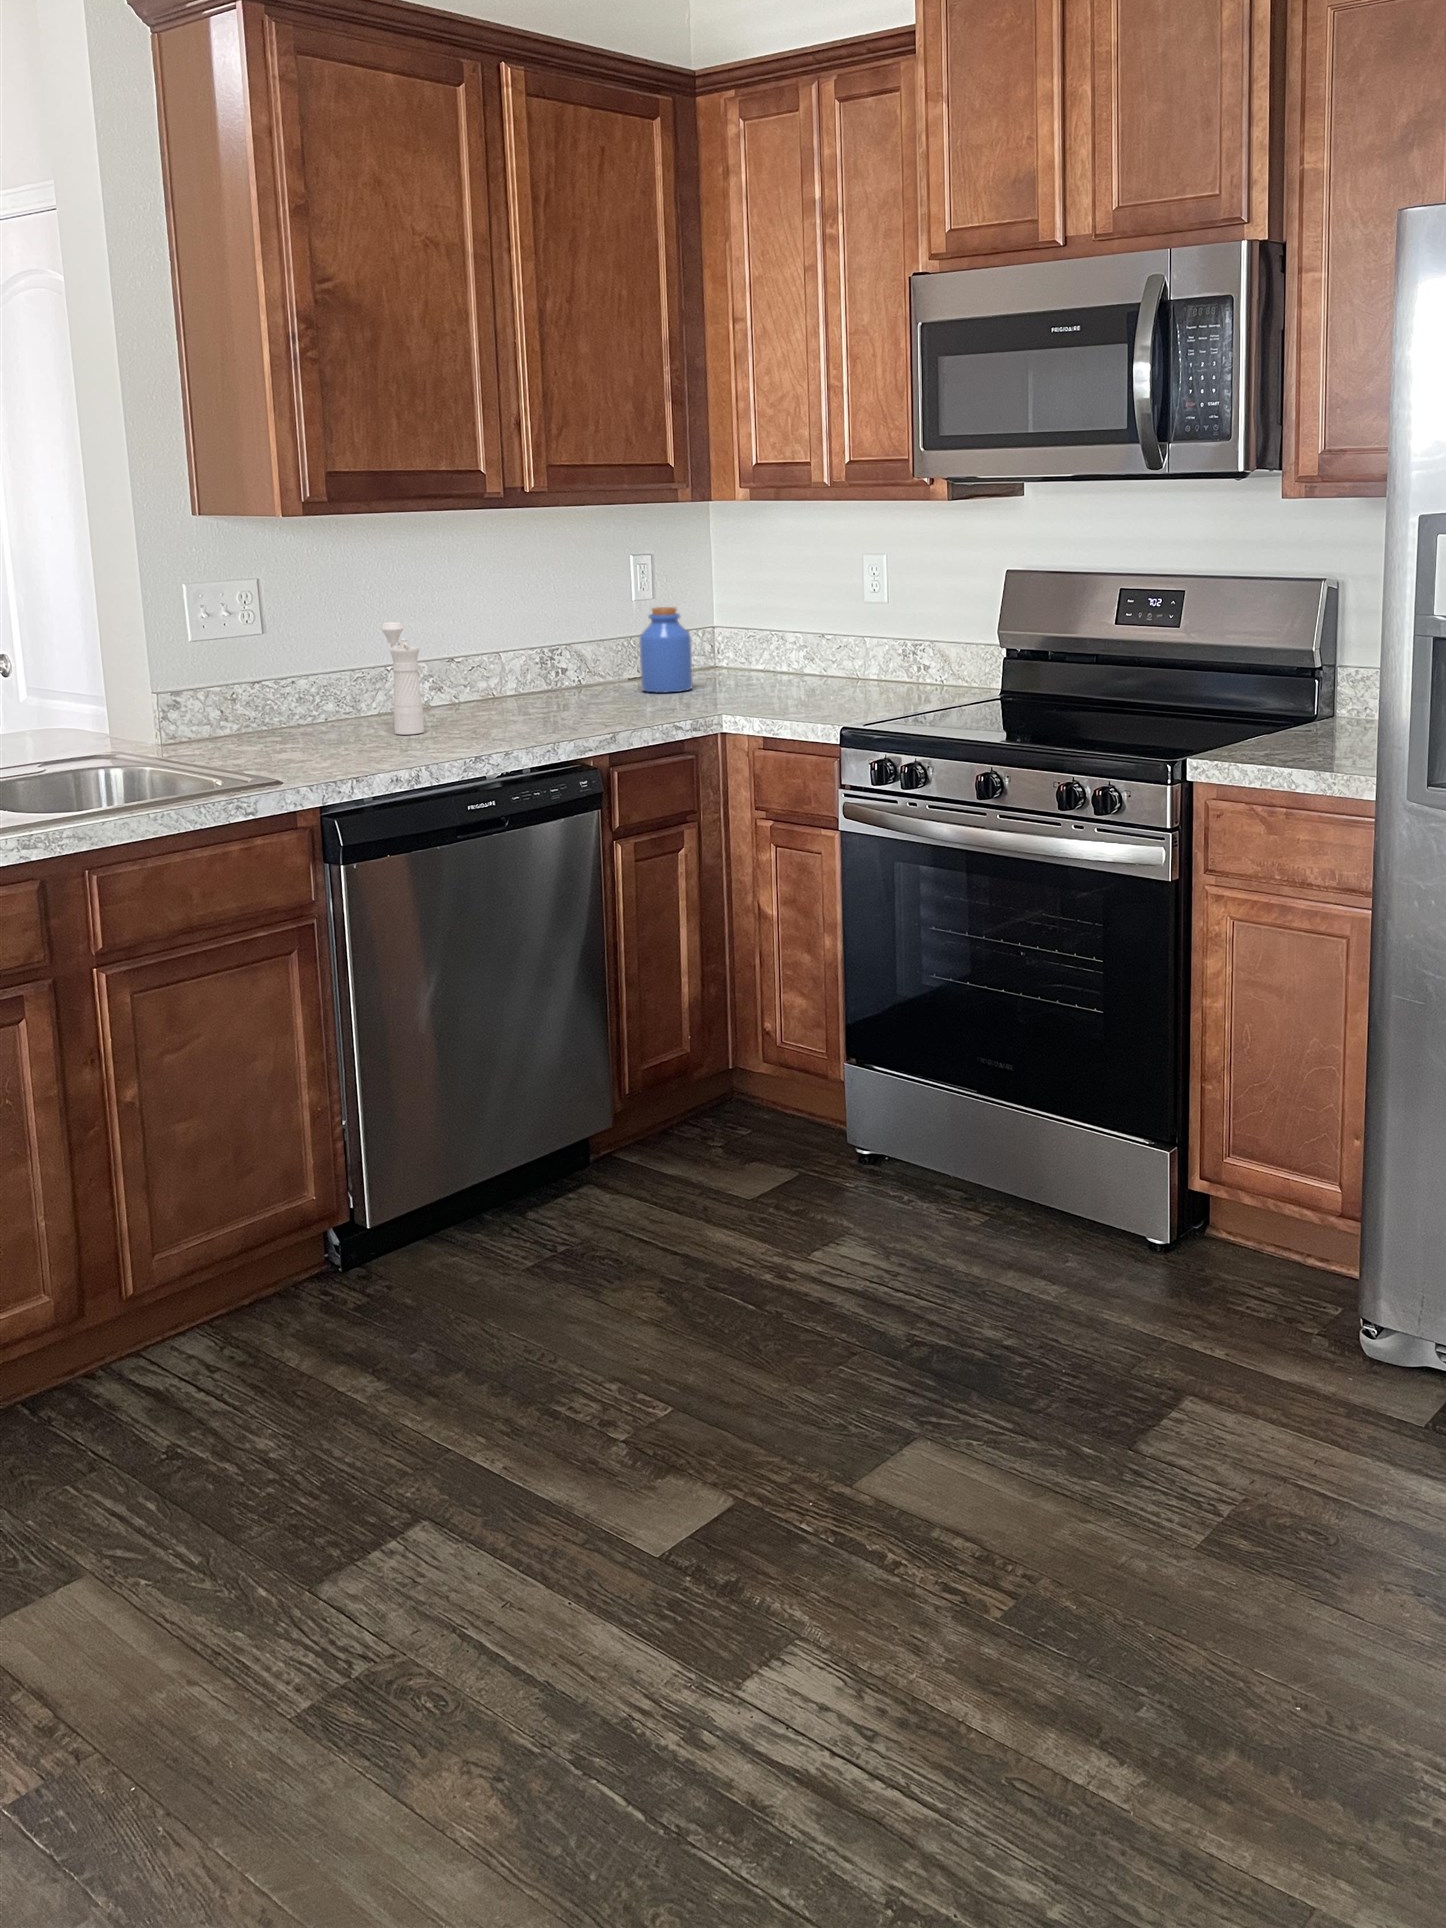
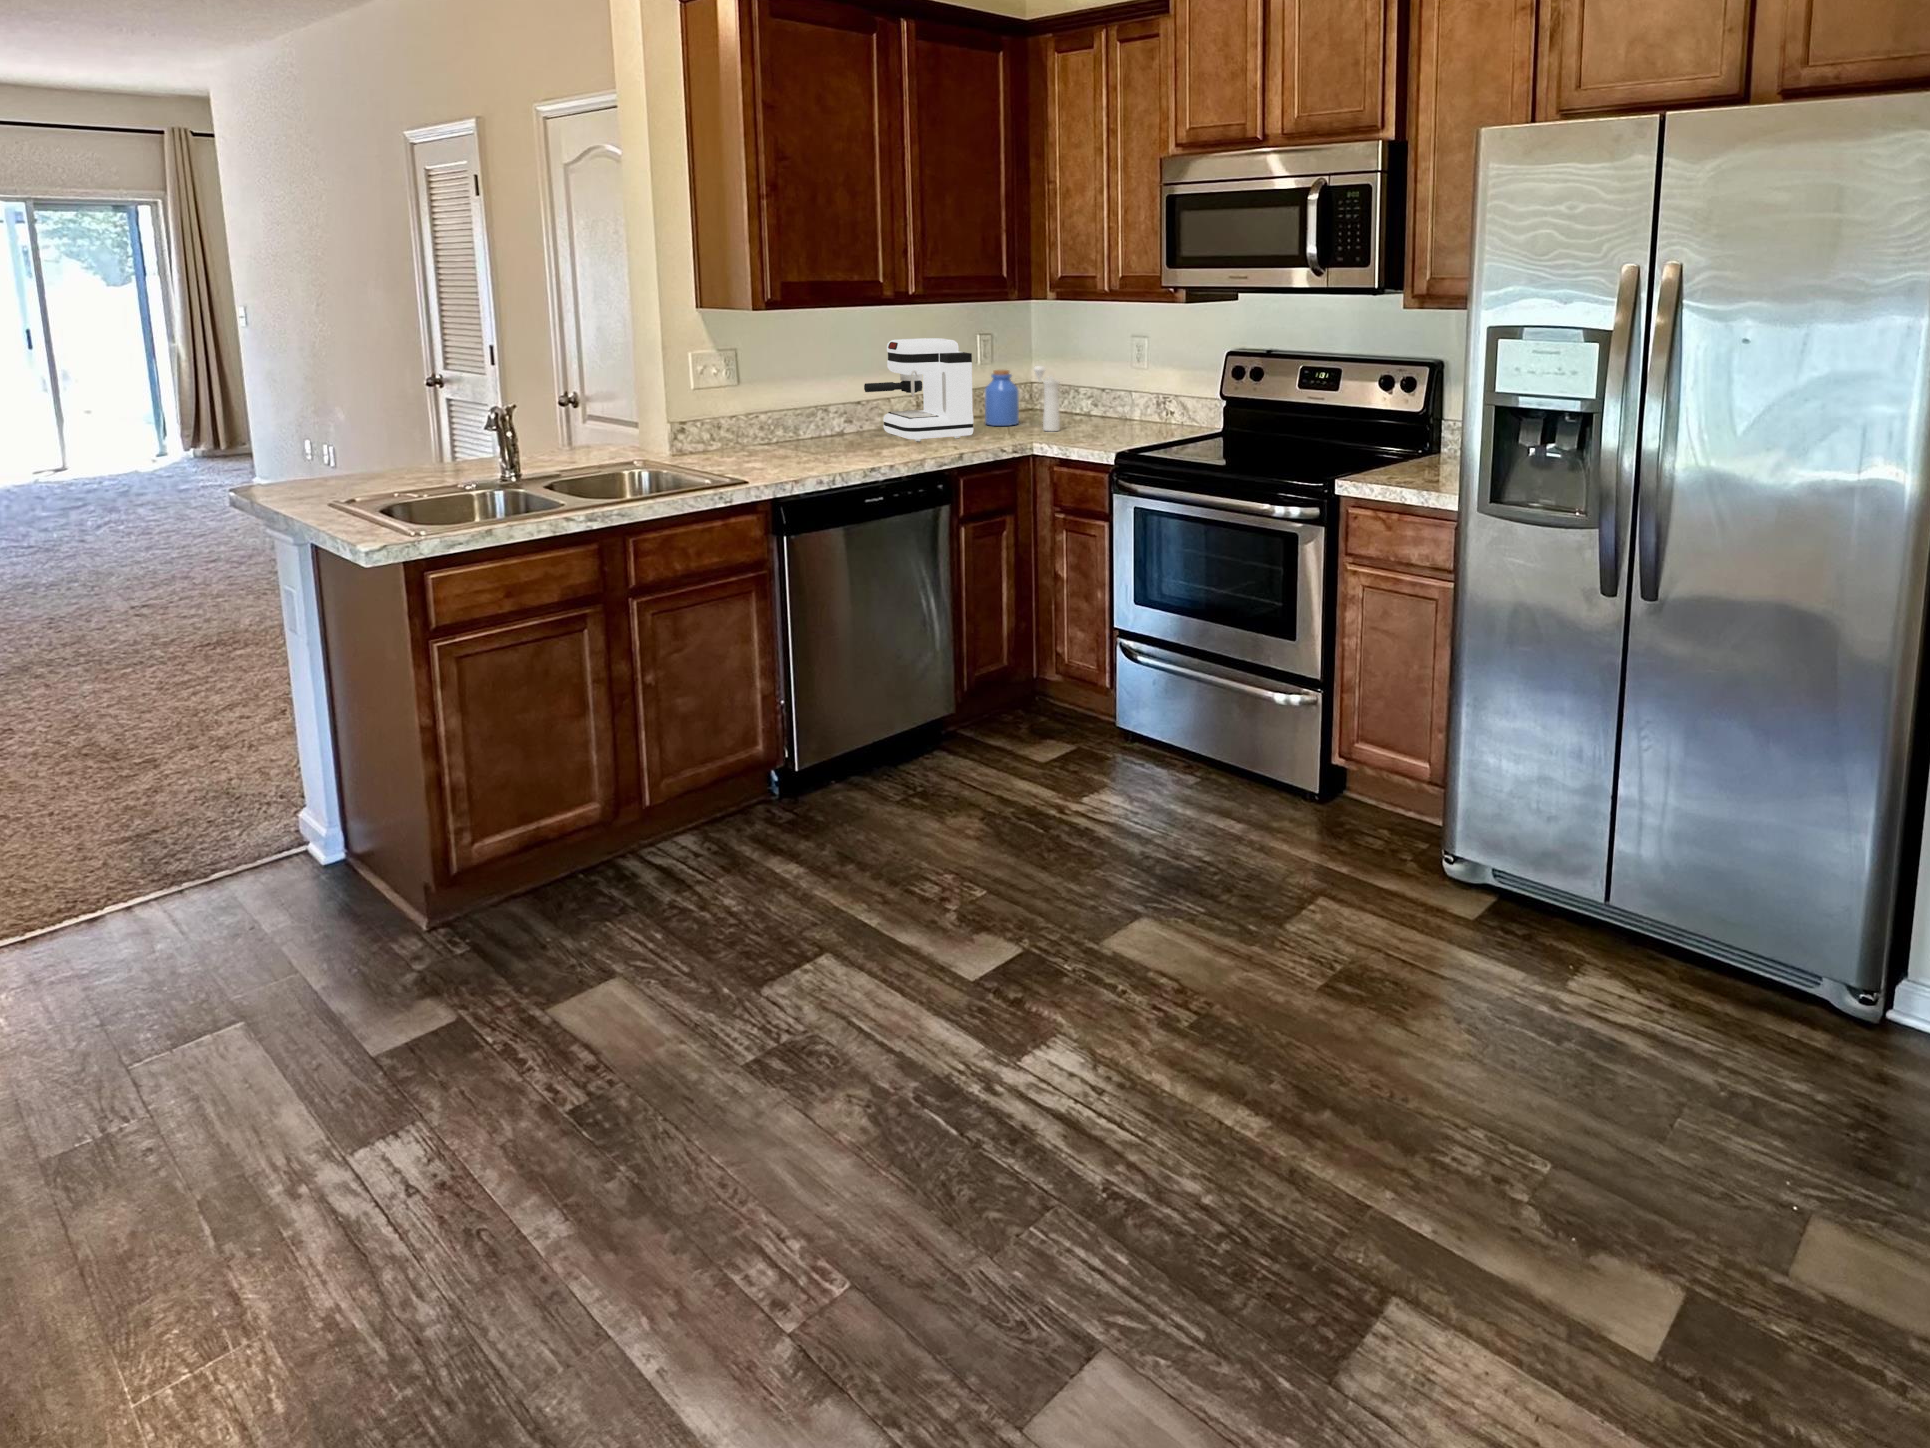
coffee maker: none [455,560,625,718] -> present [864,338,973,441]
pepper mill: present [381,622,424,735] -> present [1034,366,1060,431]

